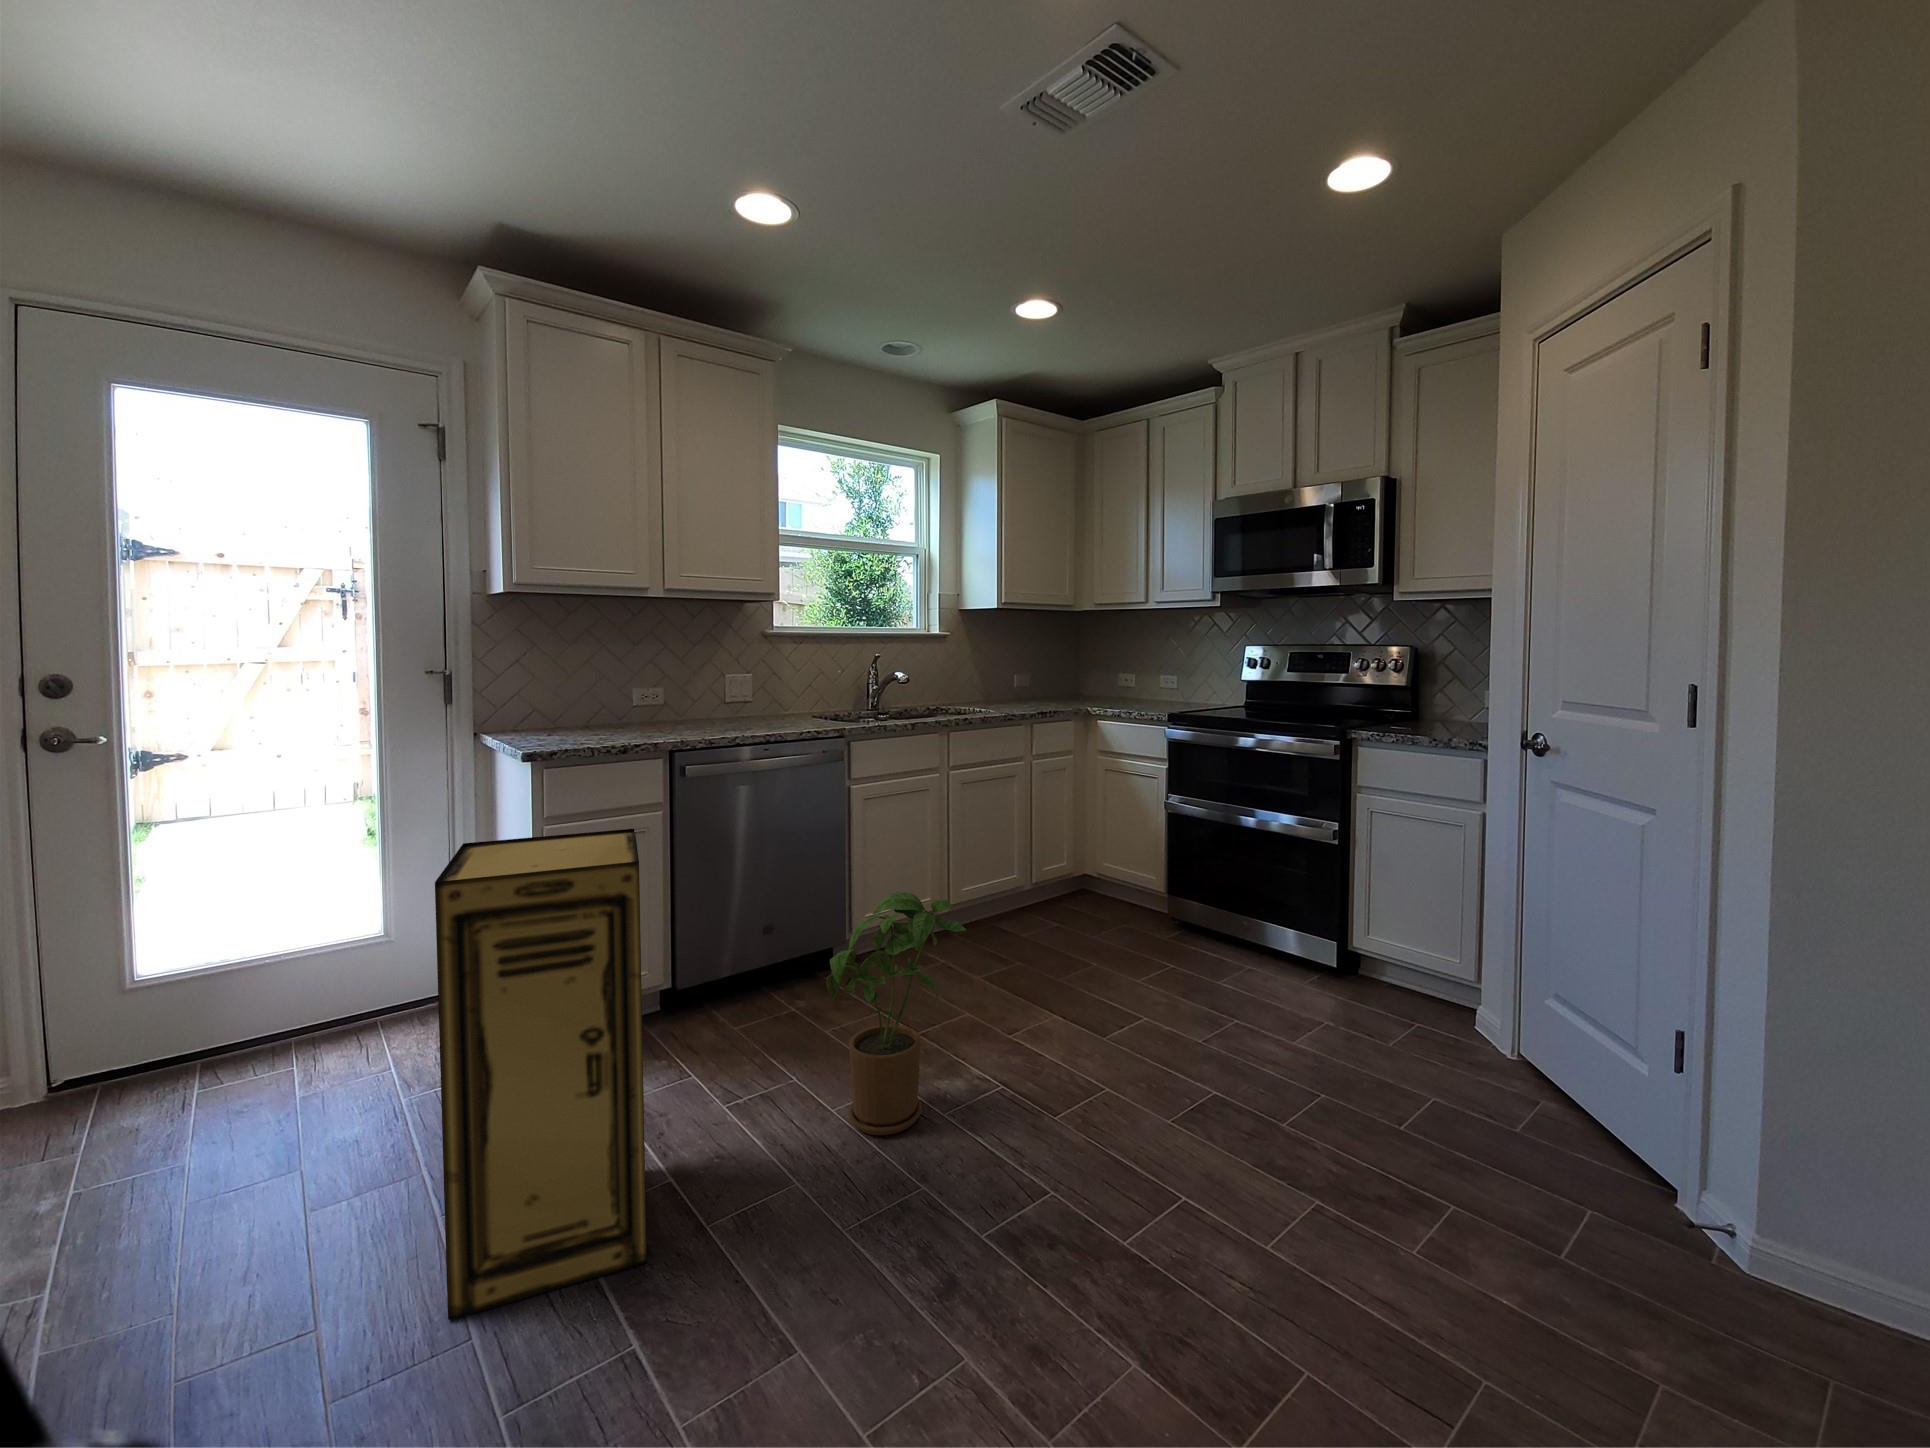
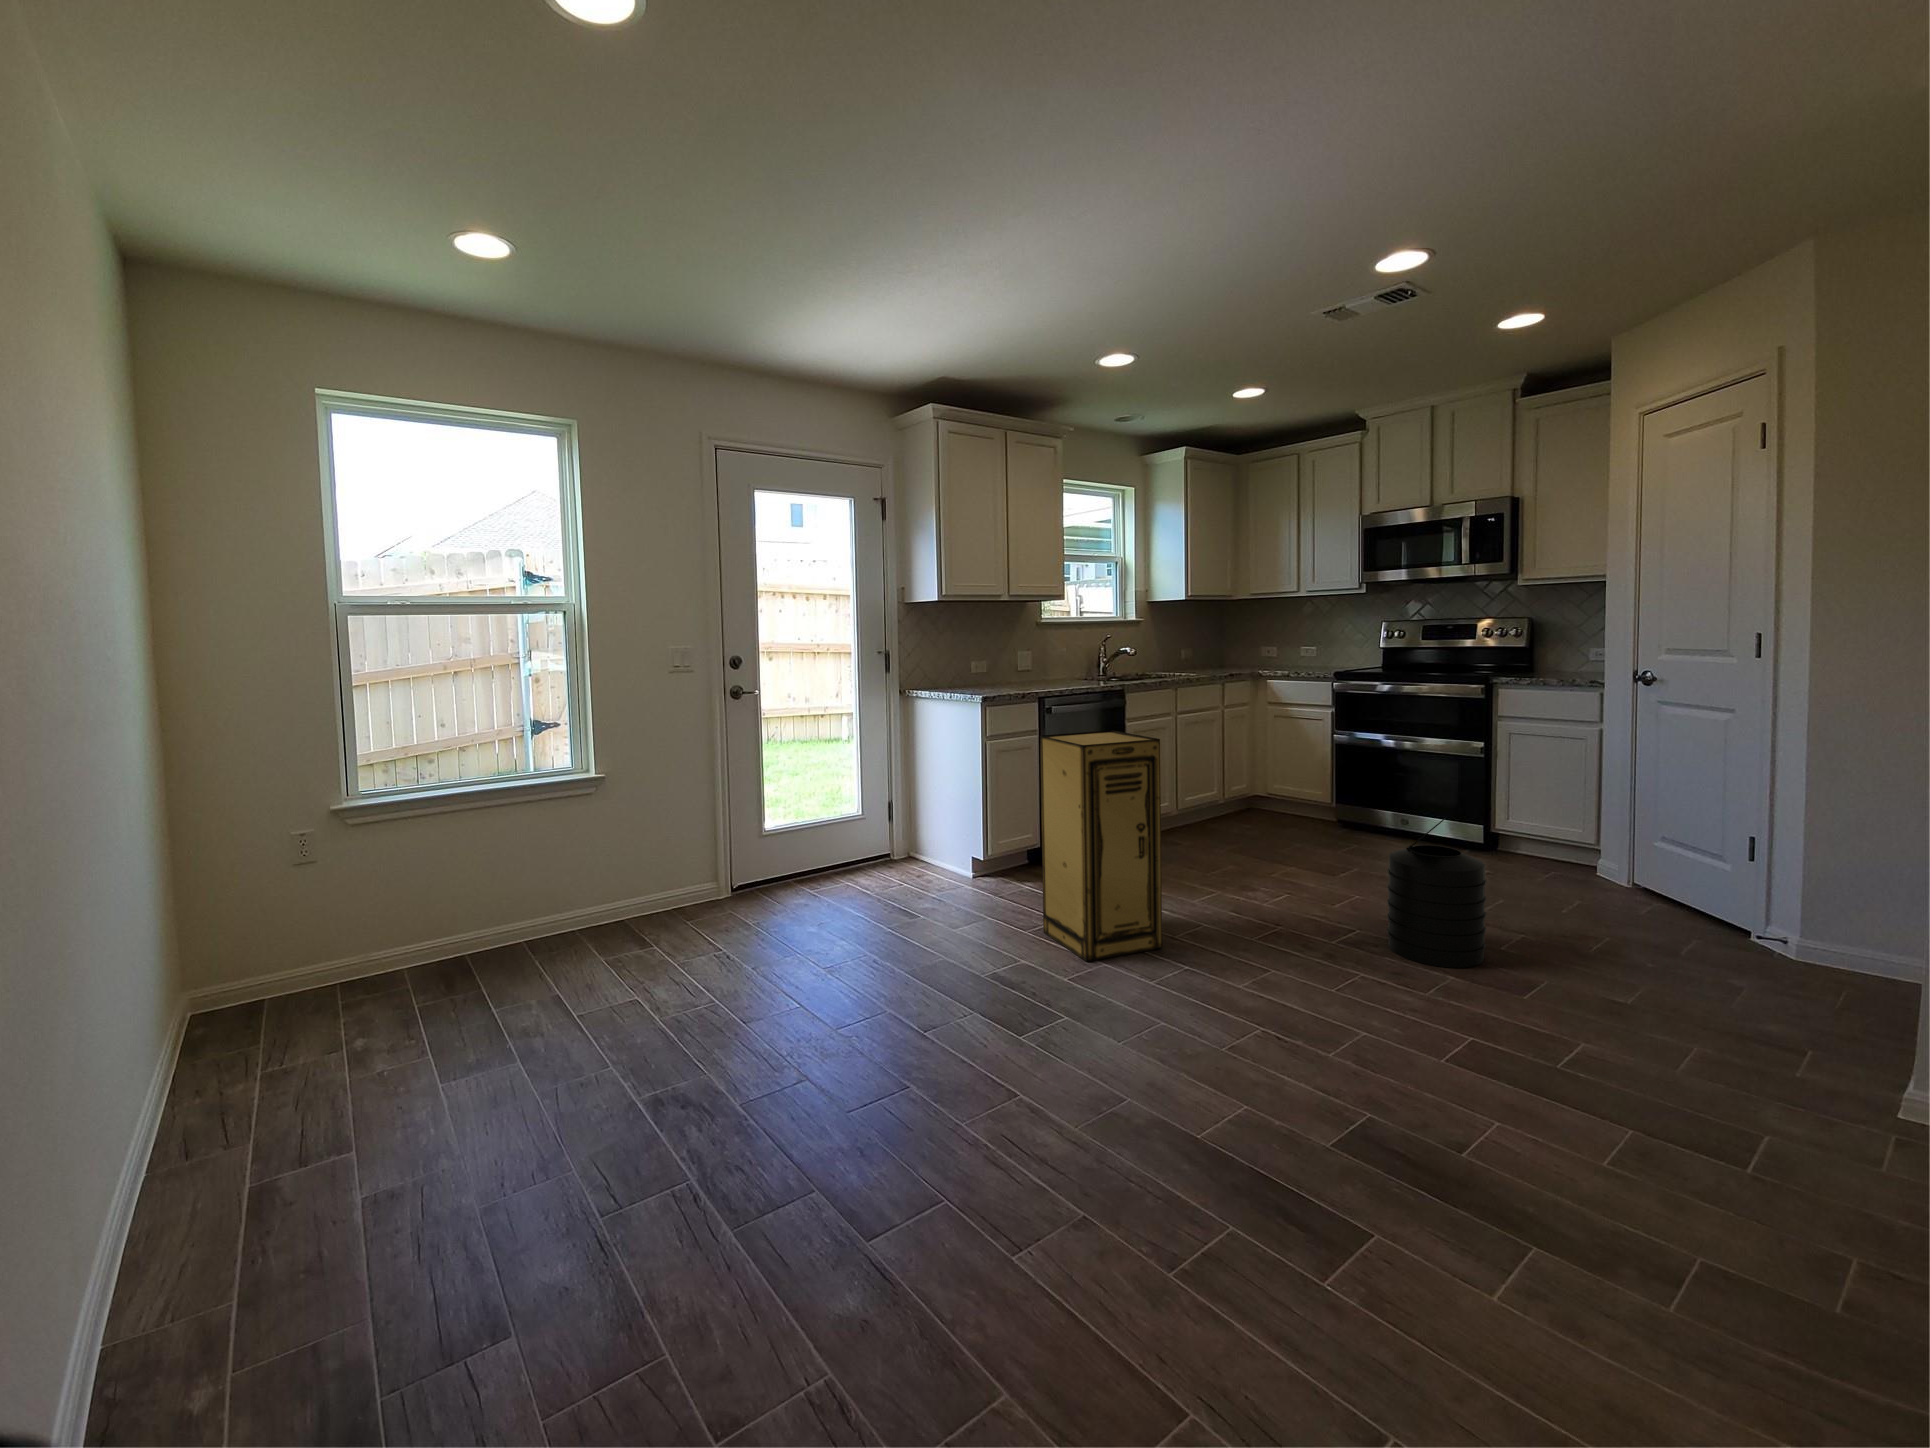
house plant: present [826,892,966,1135] -> none [1203,770,1289,911]
trash can: none [1067,1011,1224,1316] -> present [1387,818,1487,968]

